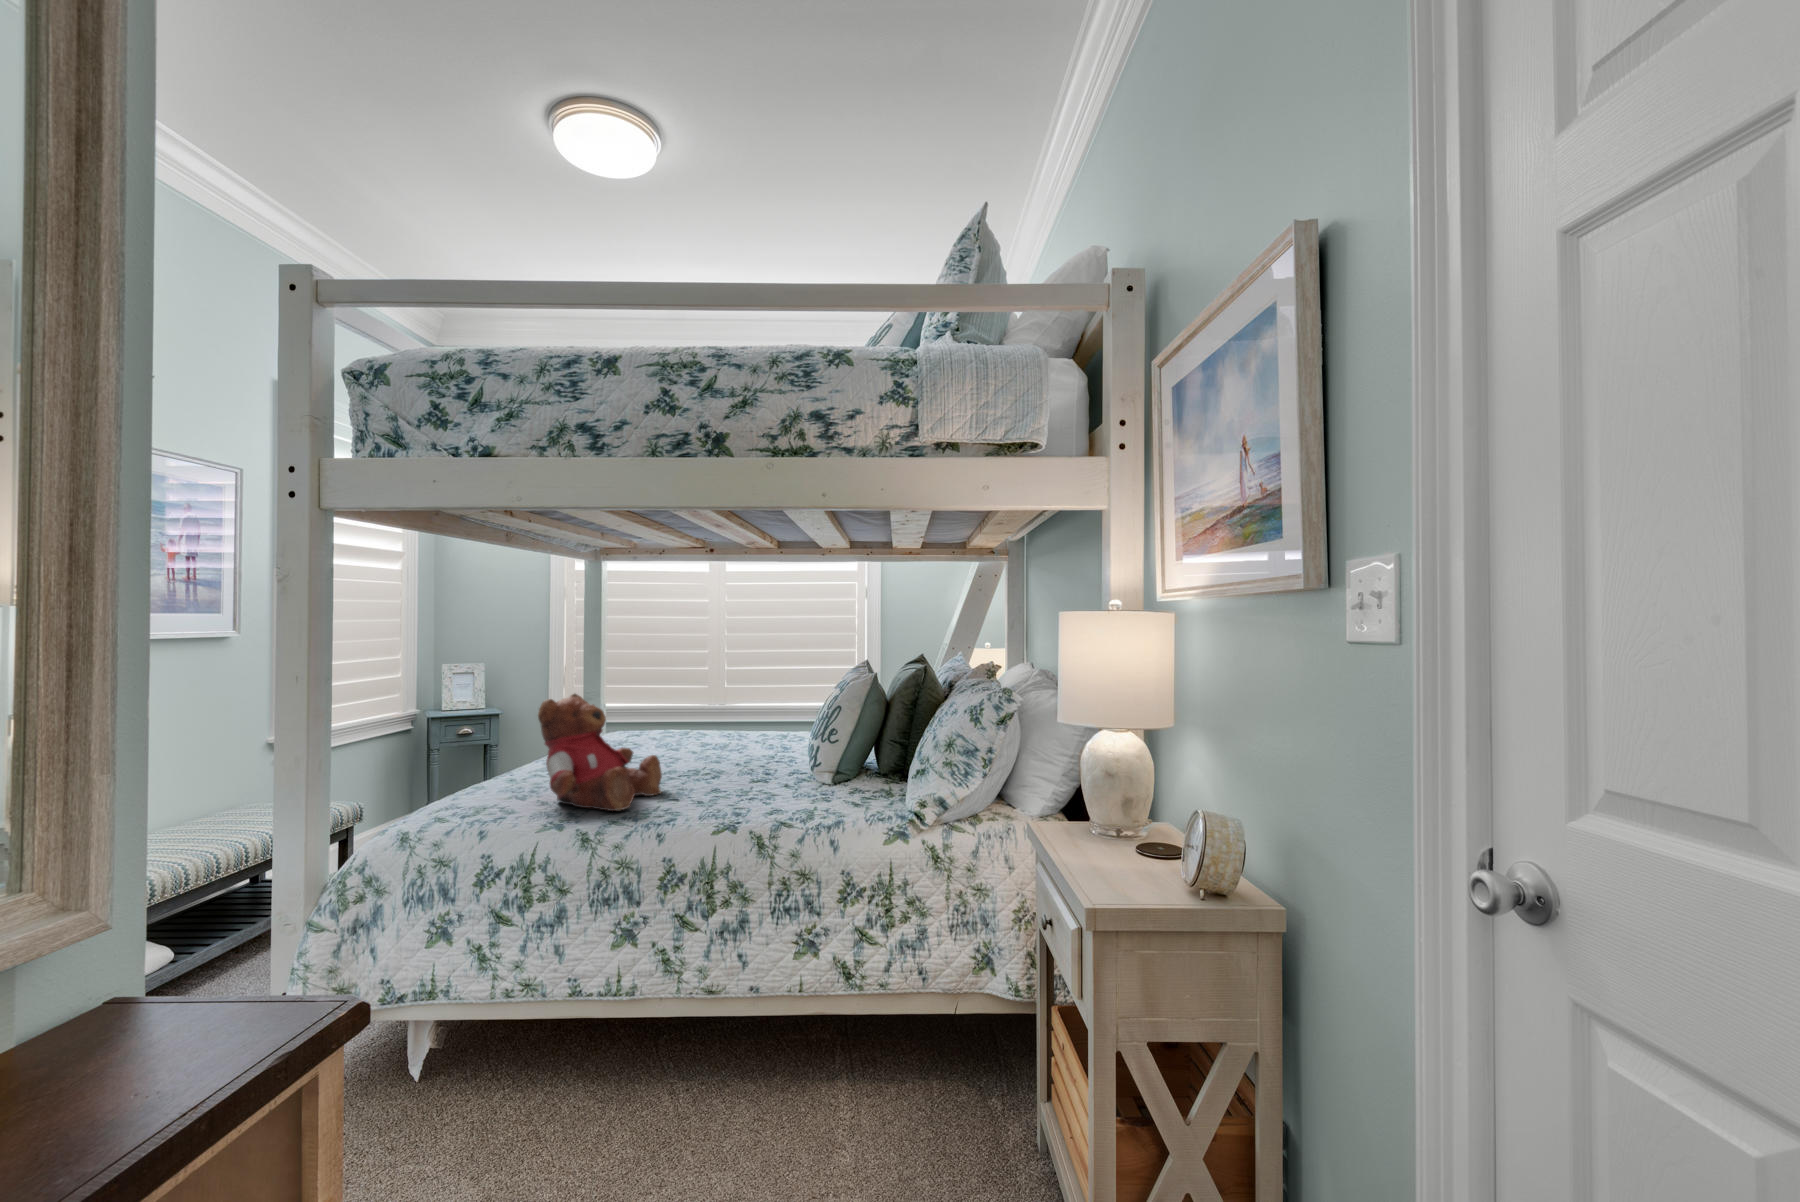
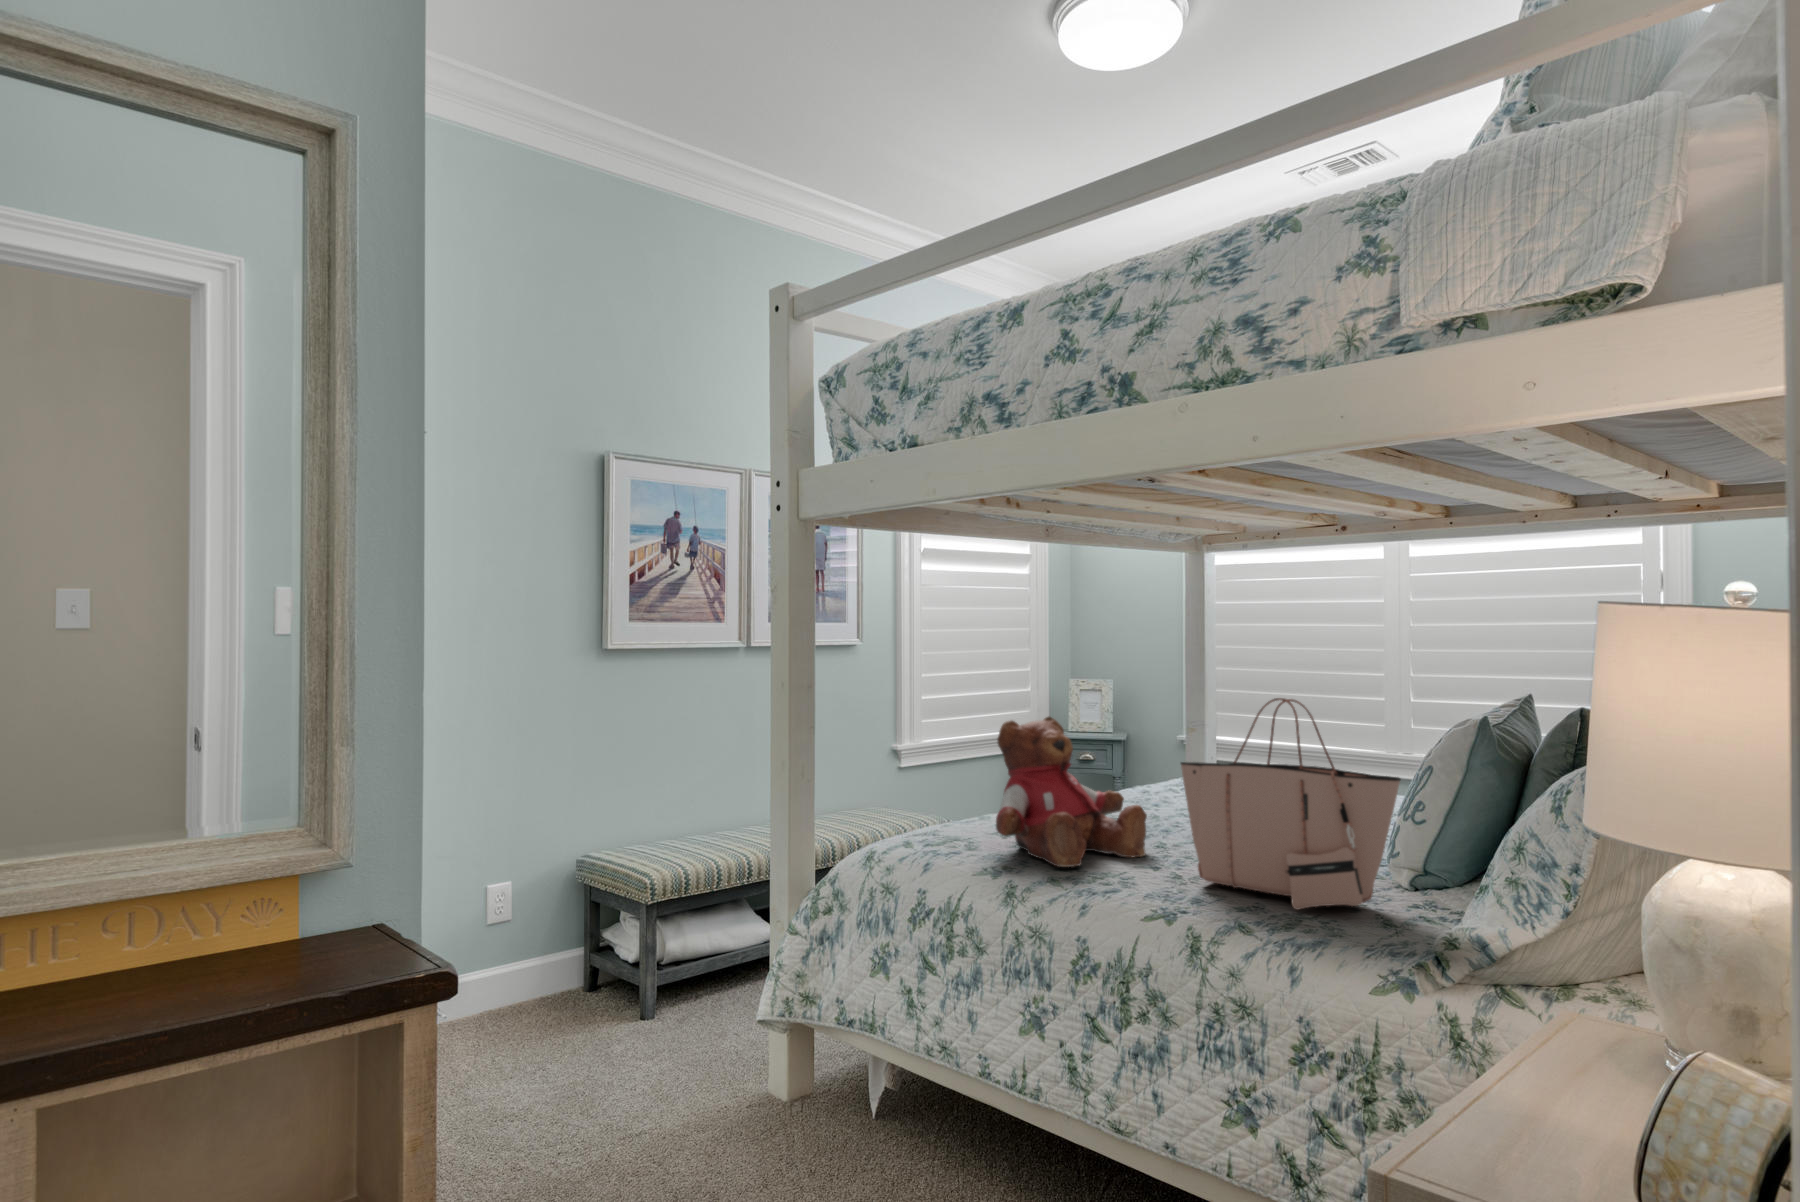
tote bag: none [707,667,856,806] -> present [1181,698,1401,910]

